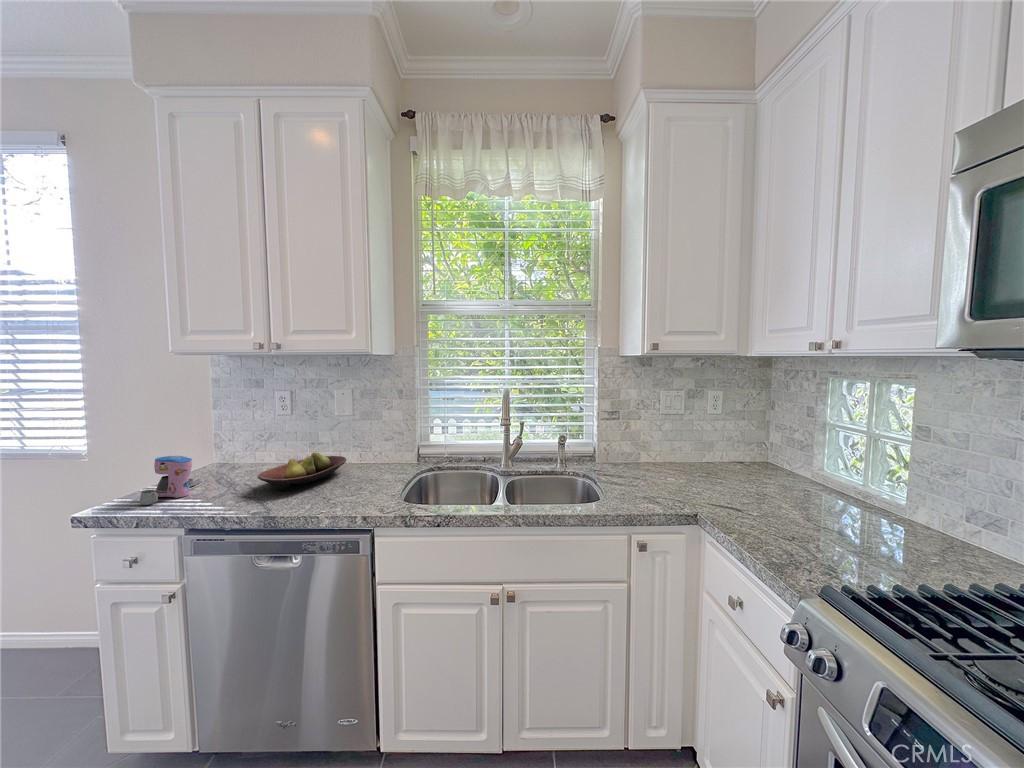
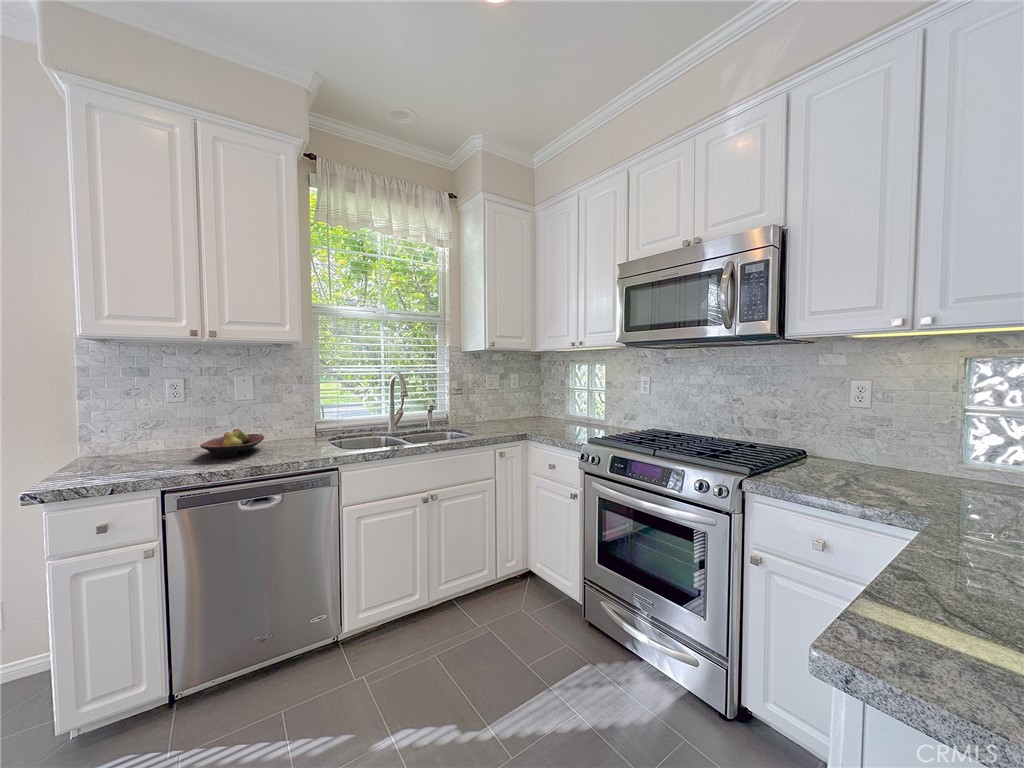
coffee maker: present [140,456,197,505] -> none [87,434,133,478]

